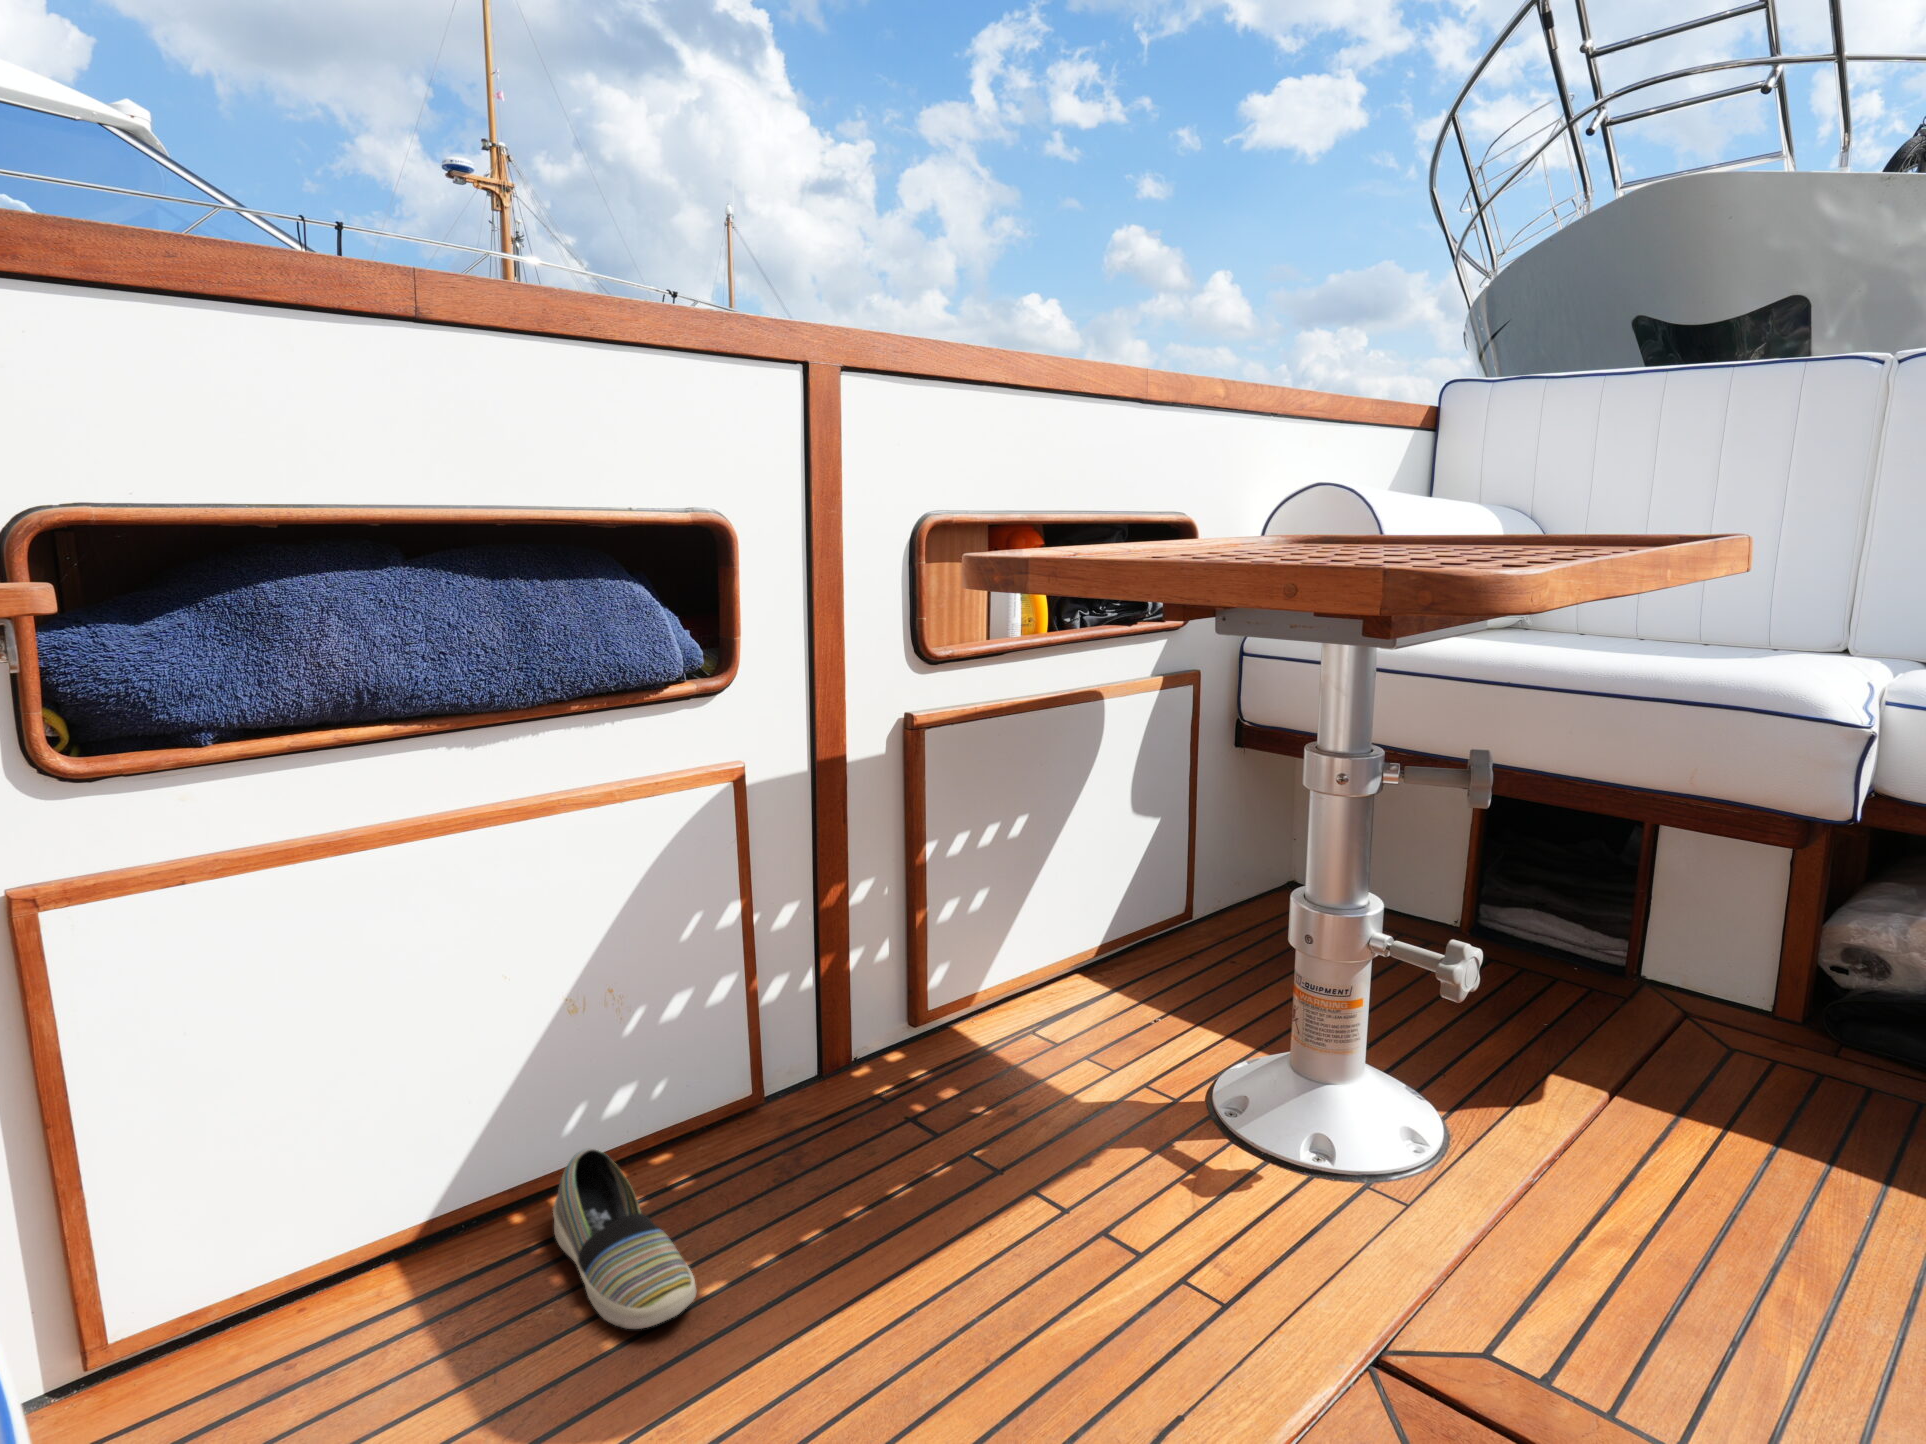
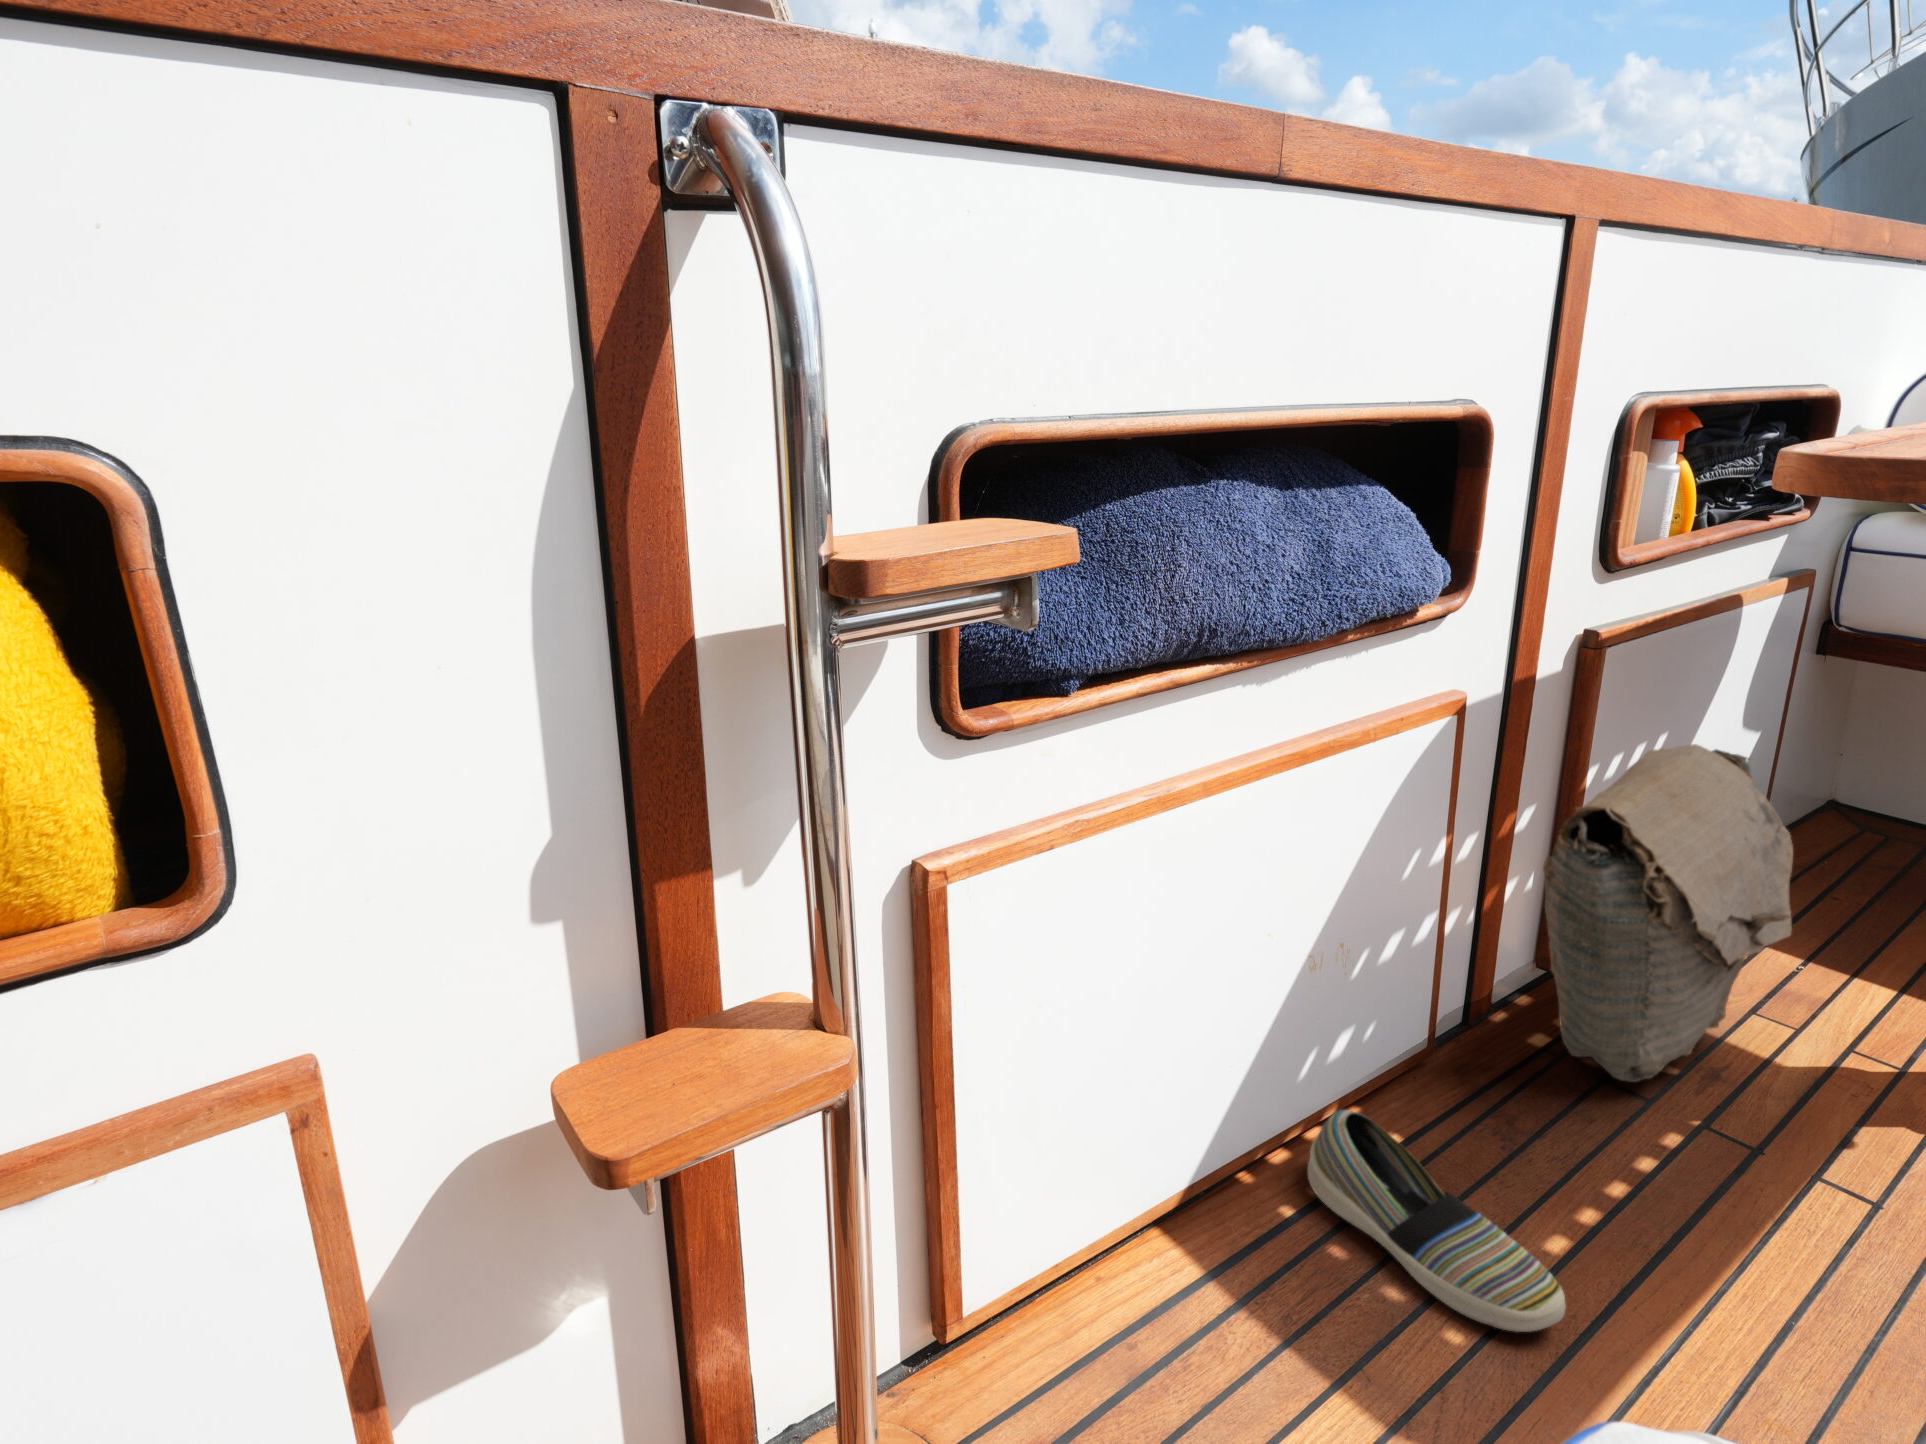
bag: none [822,815,1067,1120] -> present [1543,744,1793,1082]

